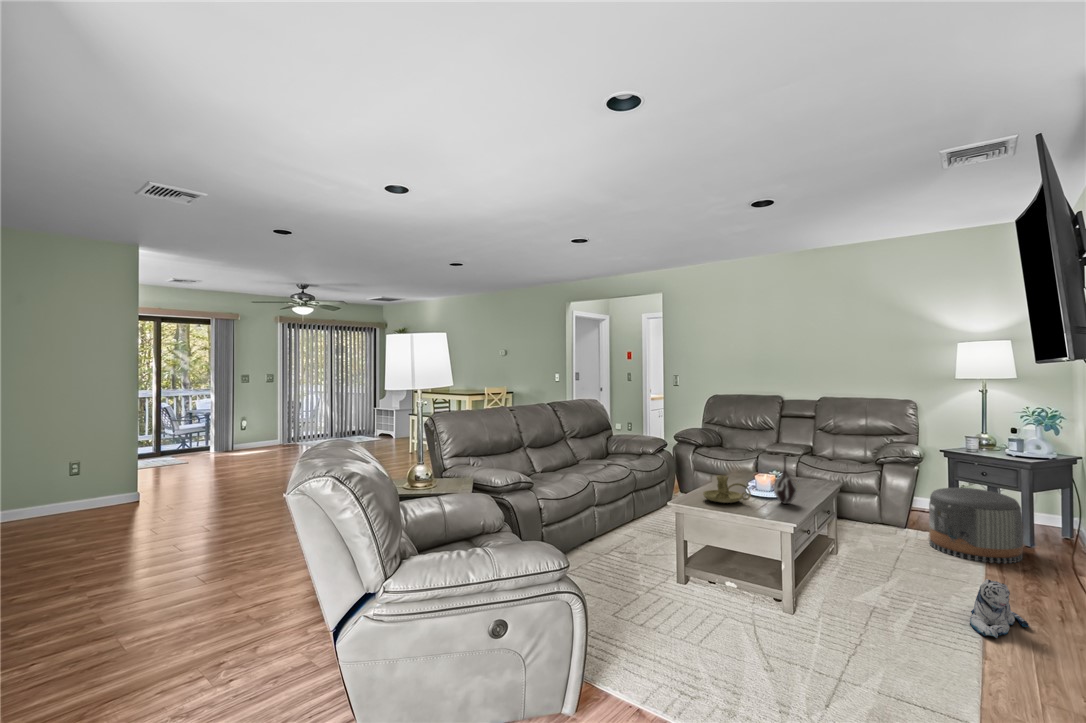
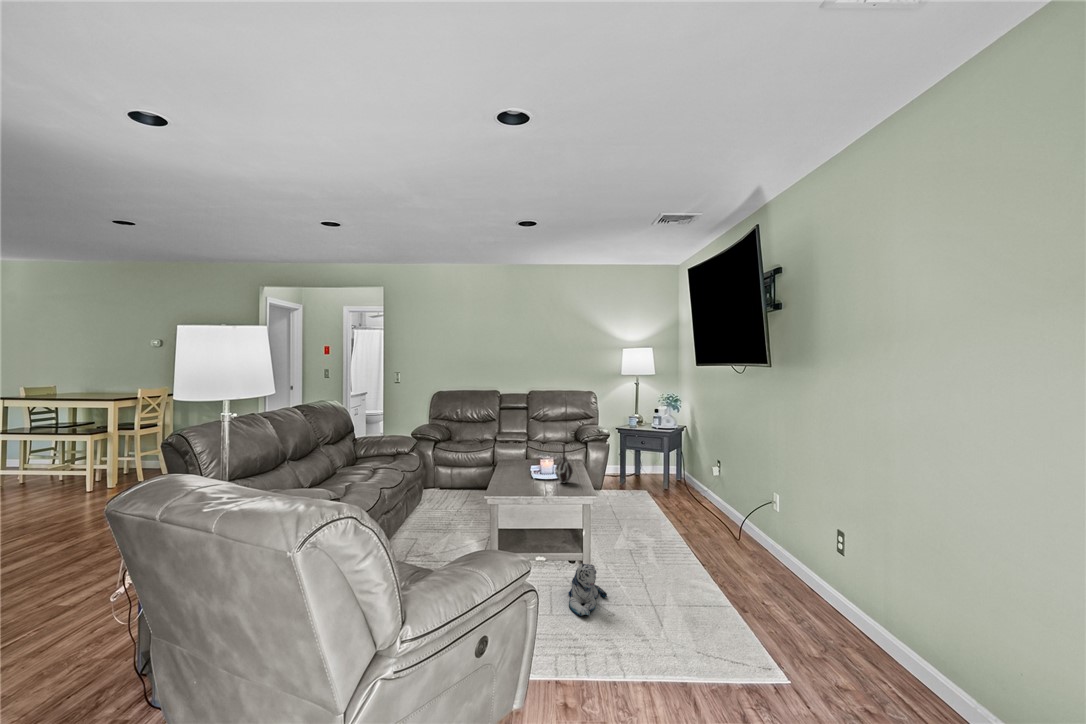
candle holder: present [703,475,751,503] -> none [503,466,543,490]
pouf: present [929,488,1023,564] -> none [621,454,674,505]
plush toy: present [970,579,1029,638] -> present [568,564,607,616]

